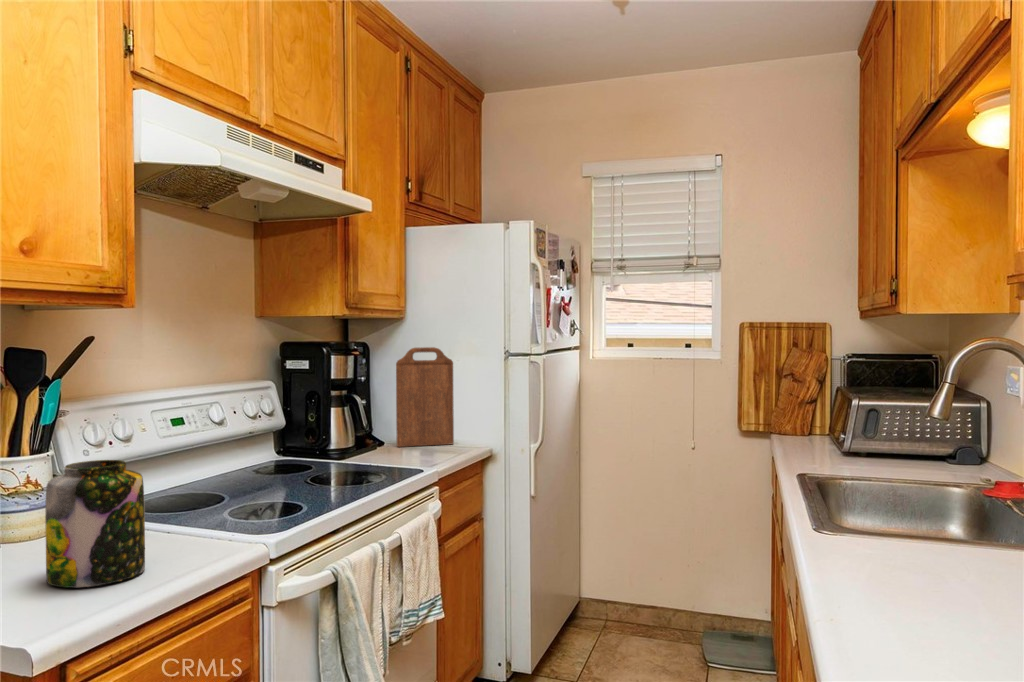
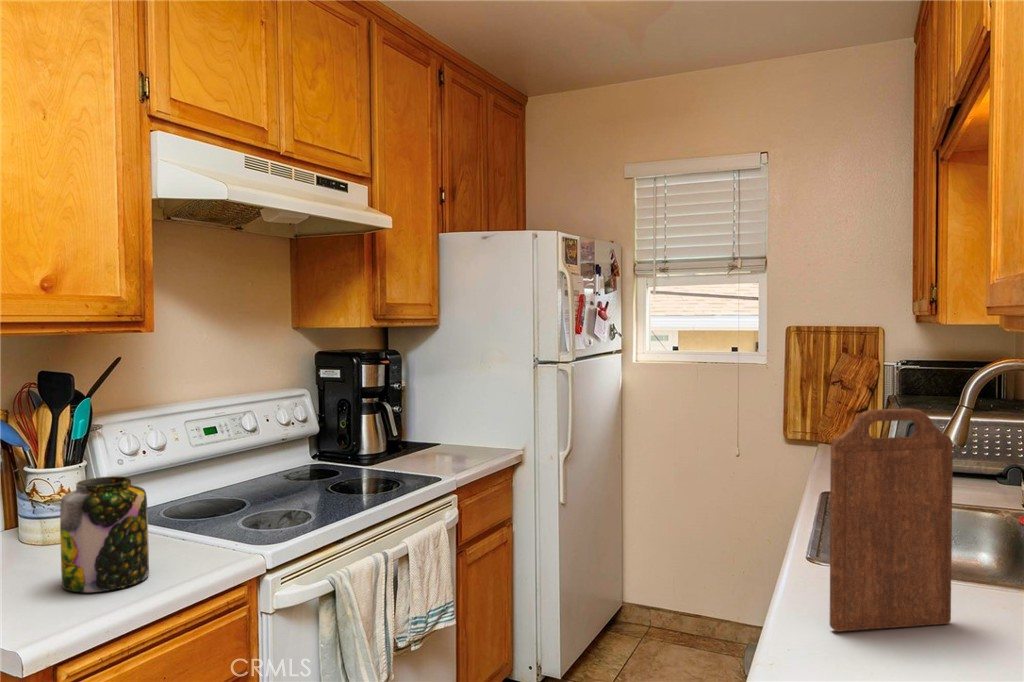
cutting board: present [396,347,454,447] -> present [830,409,953,631]

